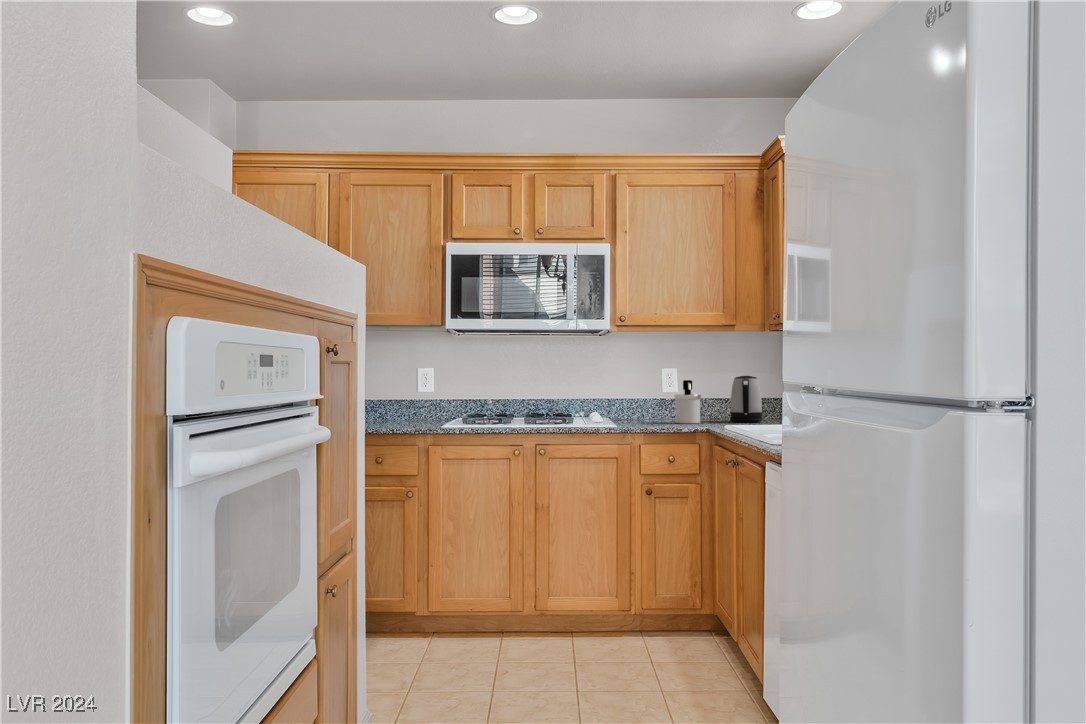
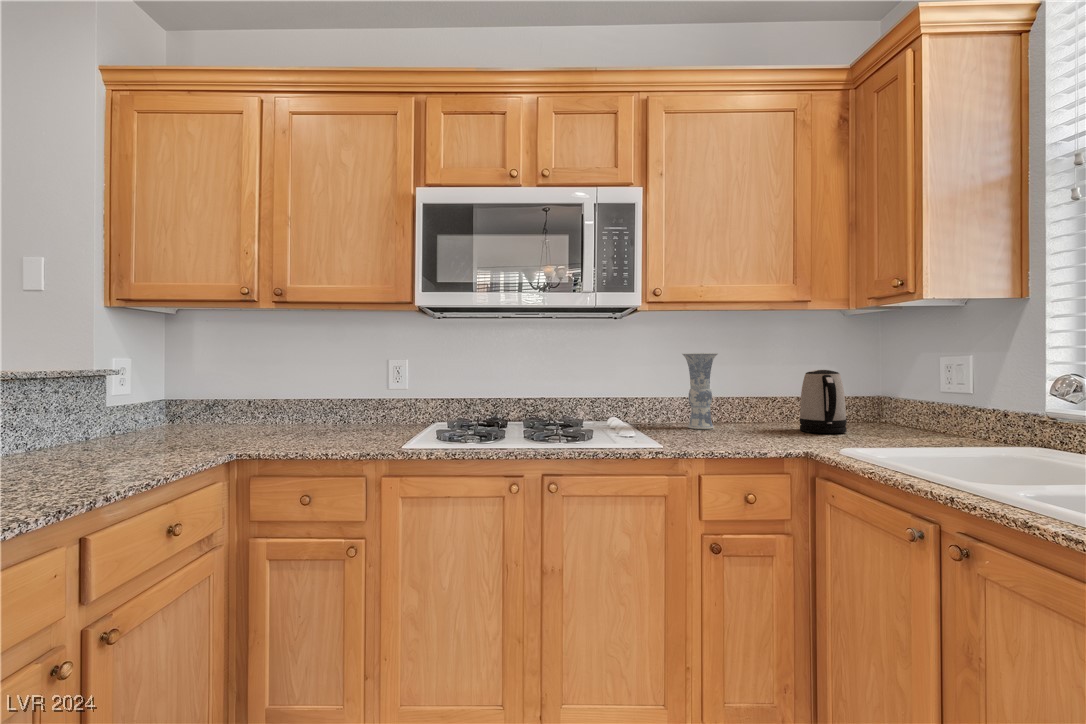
vase: none [645,363,672,420] -> present [682,353,718,429]
soap dispenser: present [675,380,701,423] -> none [732,377,770,438]

